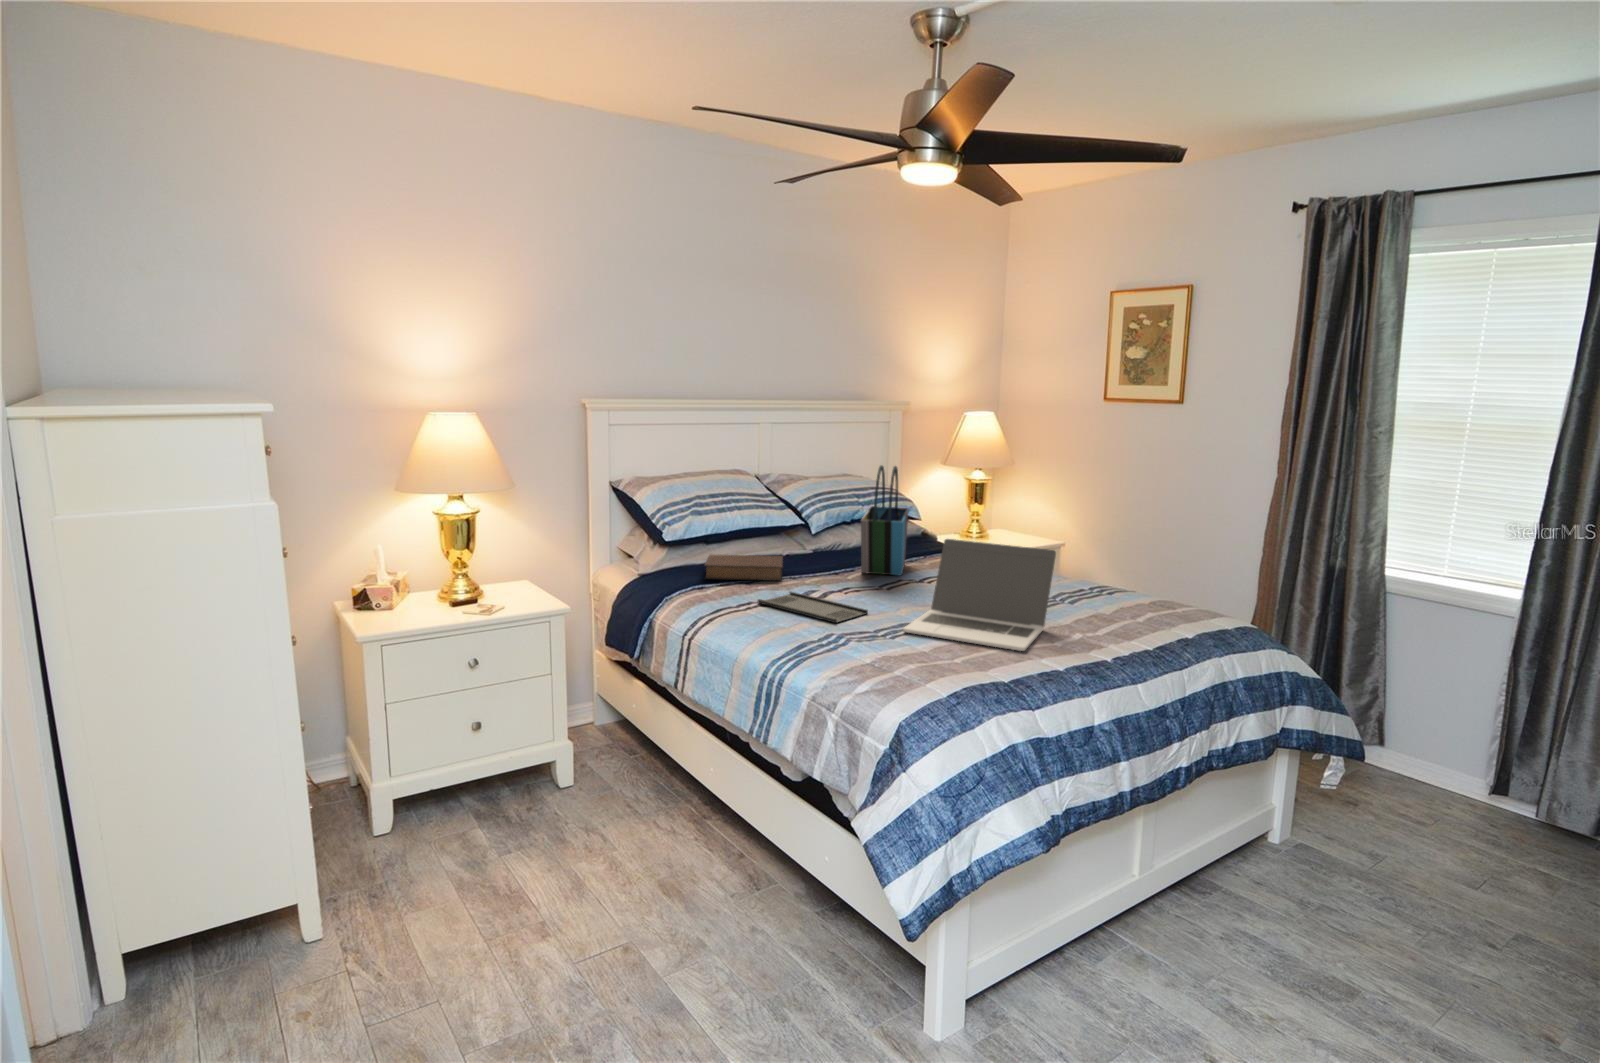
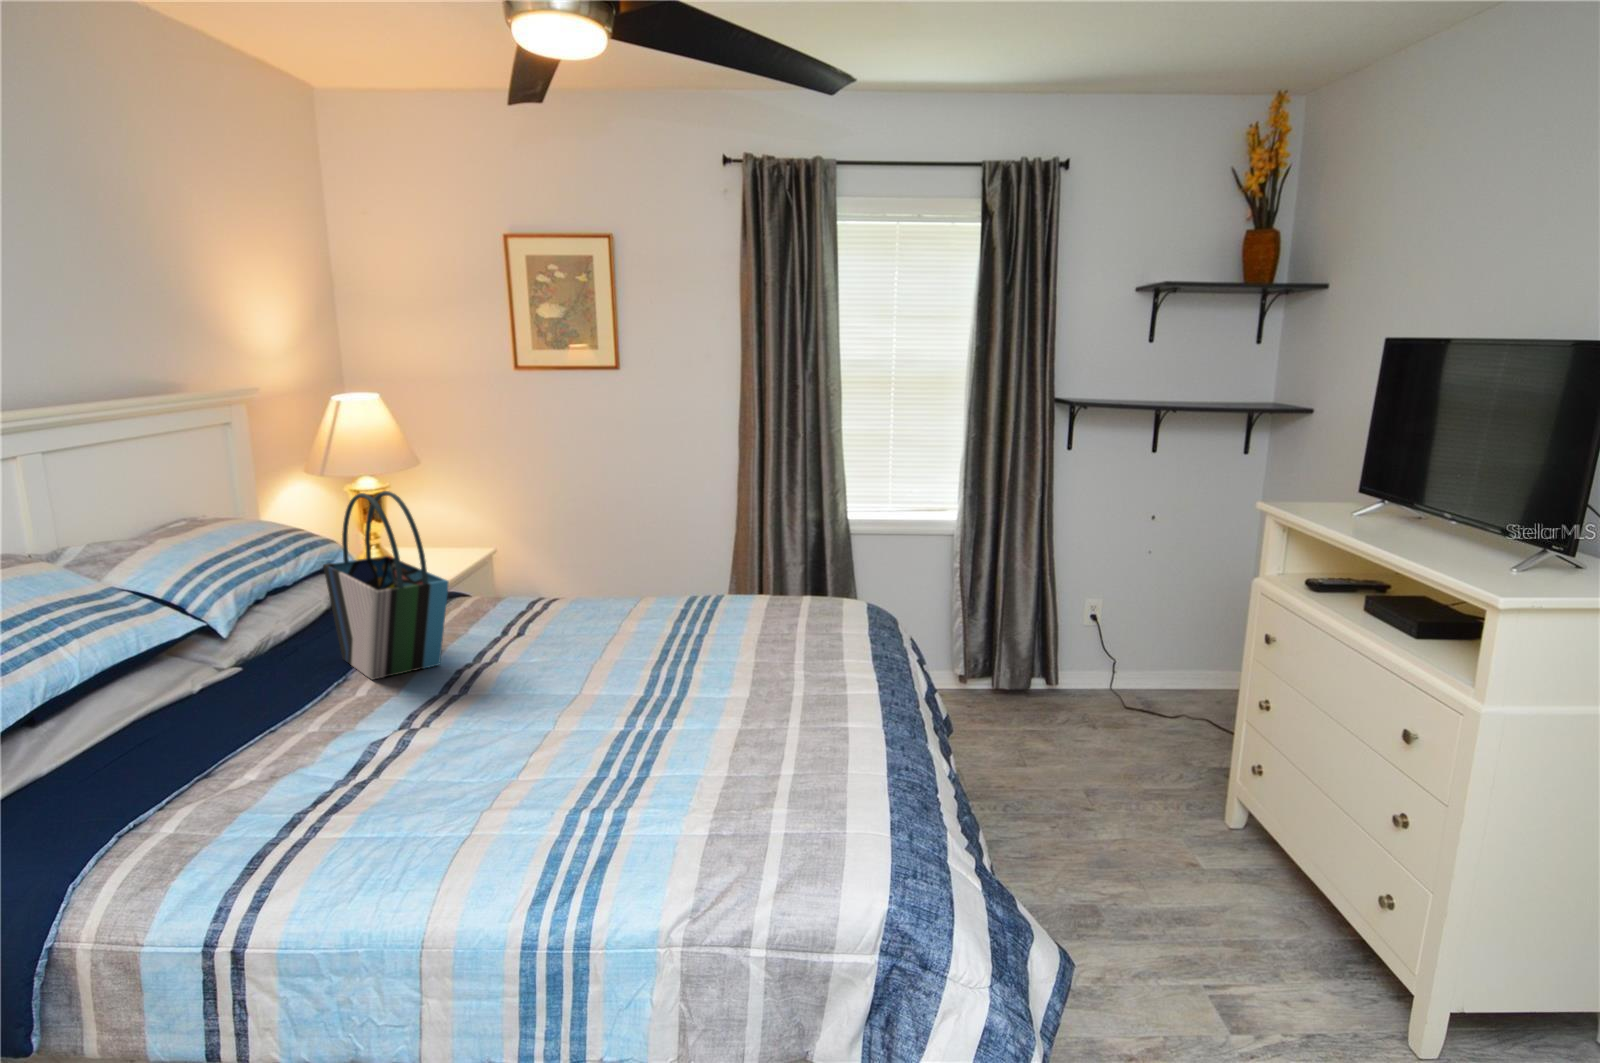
laptop: present [903,539,1056,651] -> none [585,577,810,757]
book: present [705,554,783,581] -> none [34,692,260,796]
tray: present [758,591,868,623] -> none [302,741,524,803]

